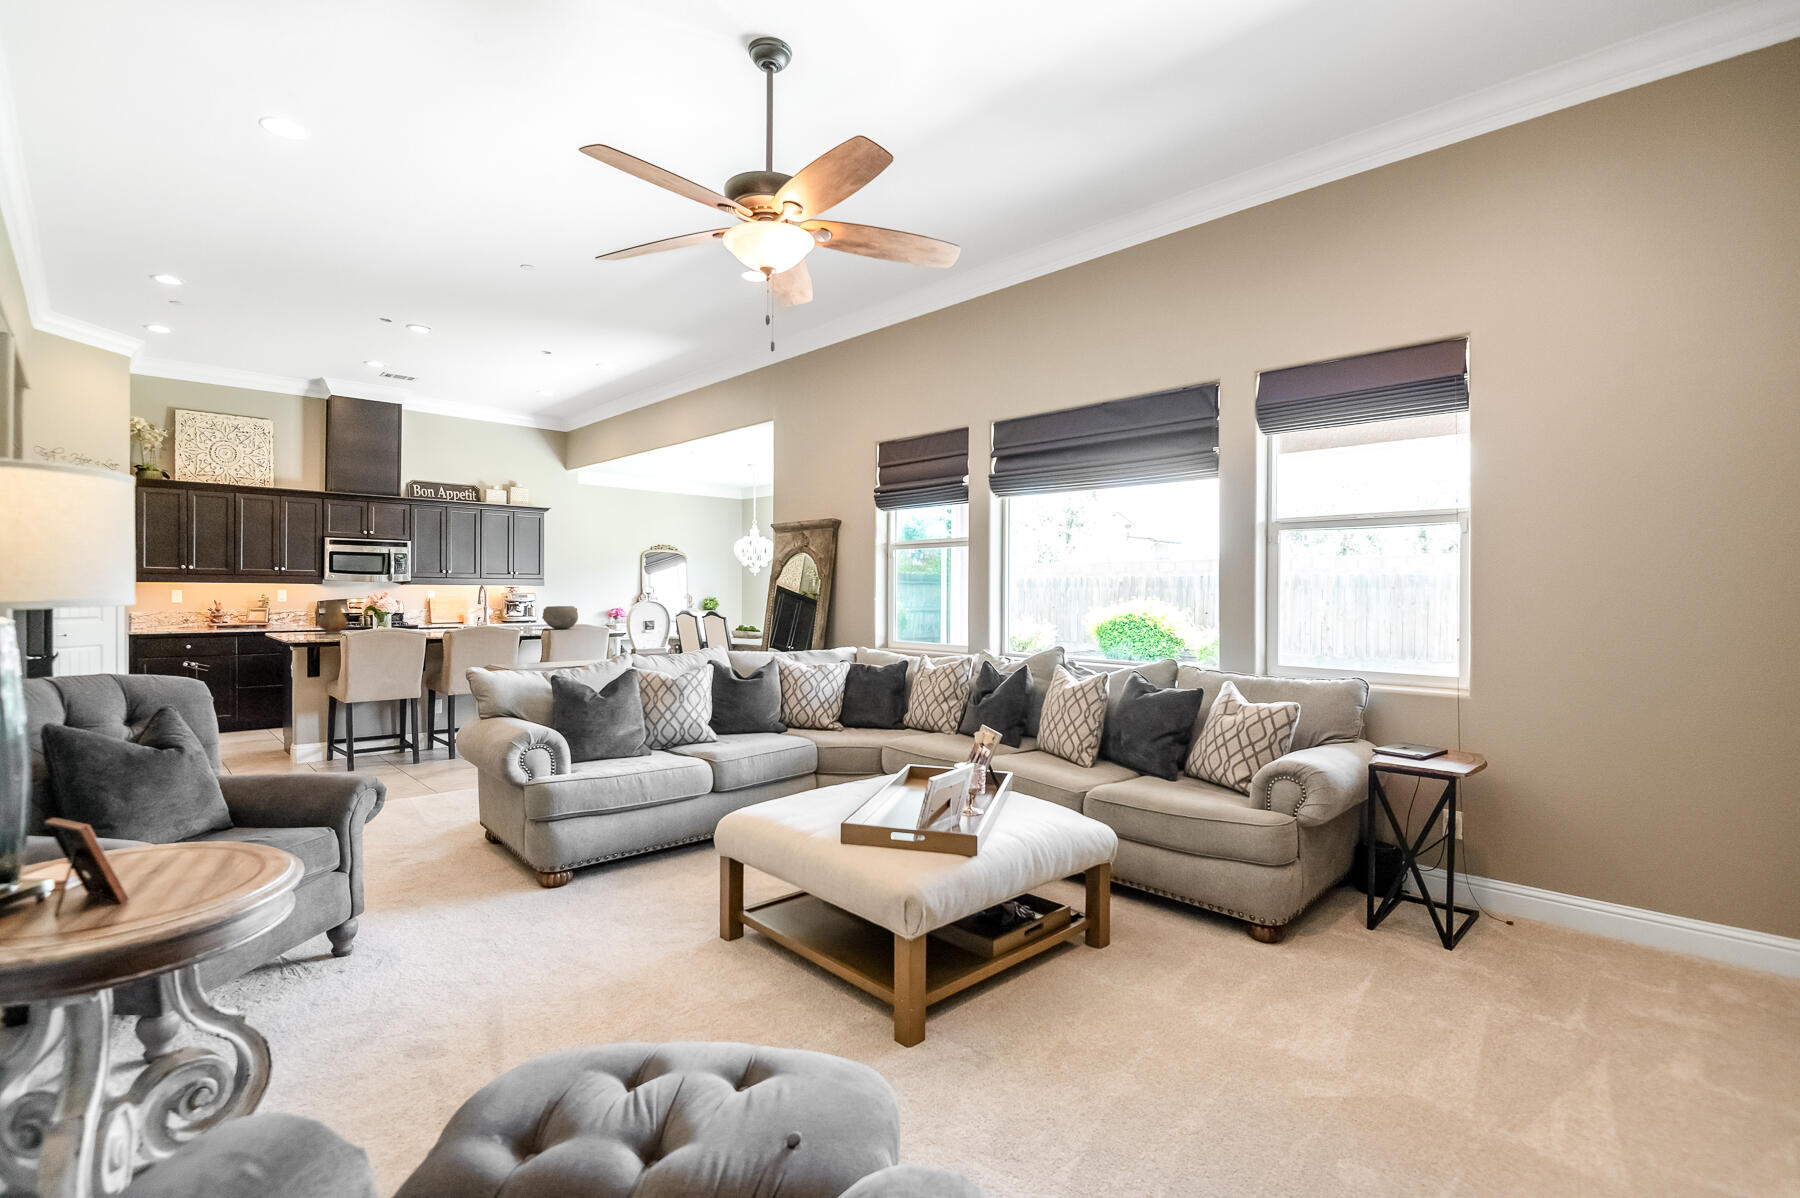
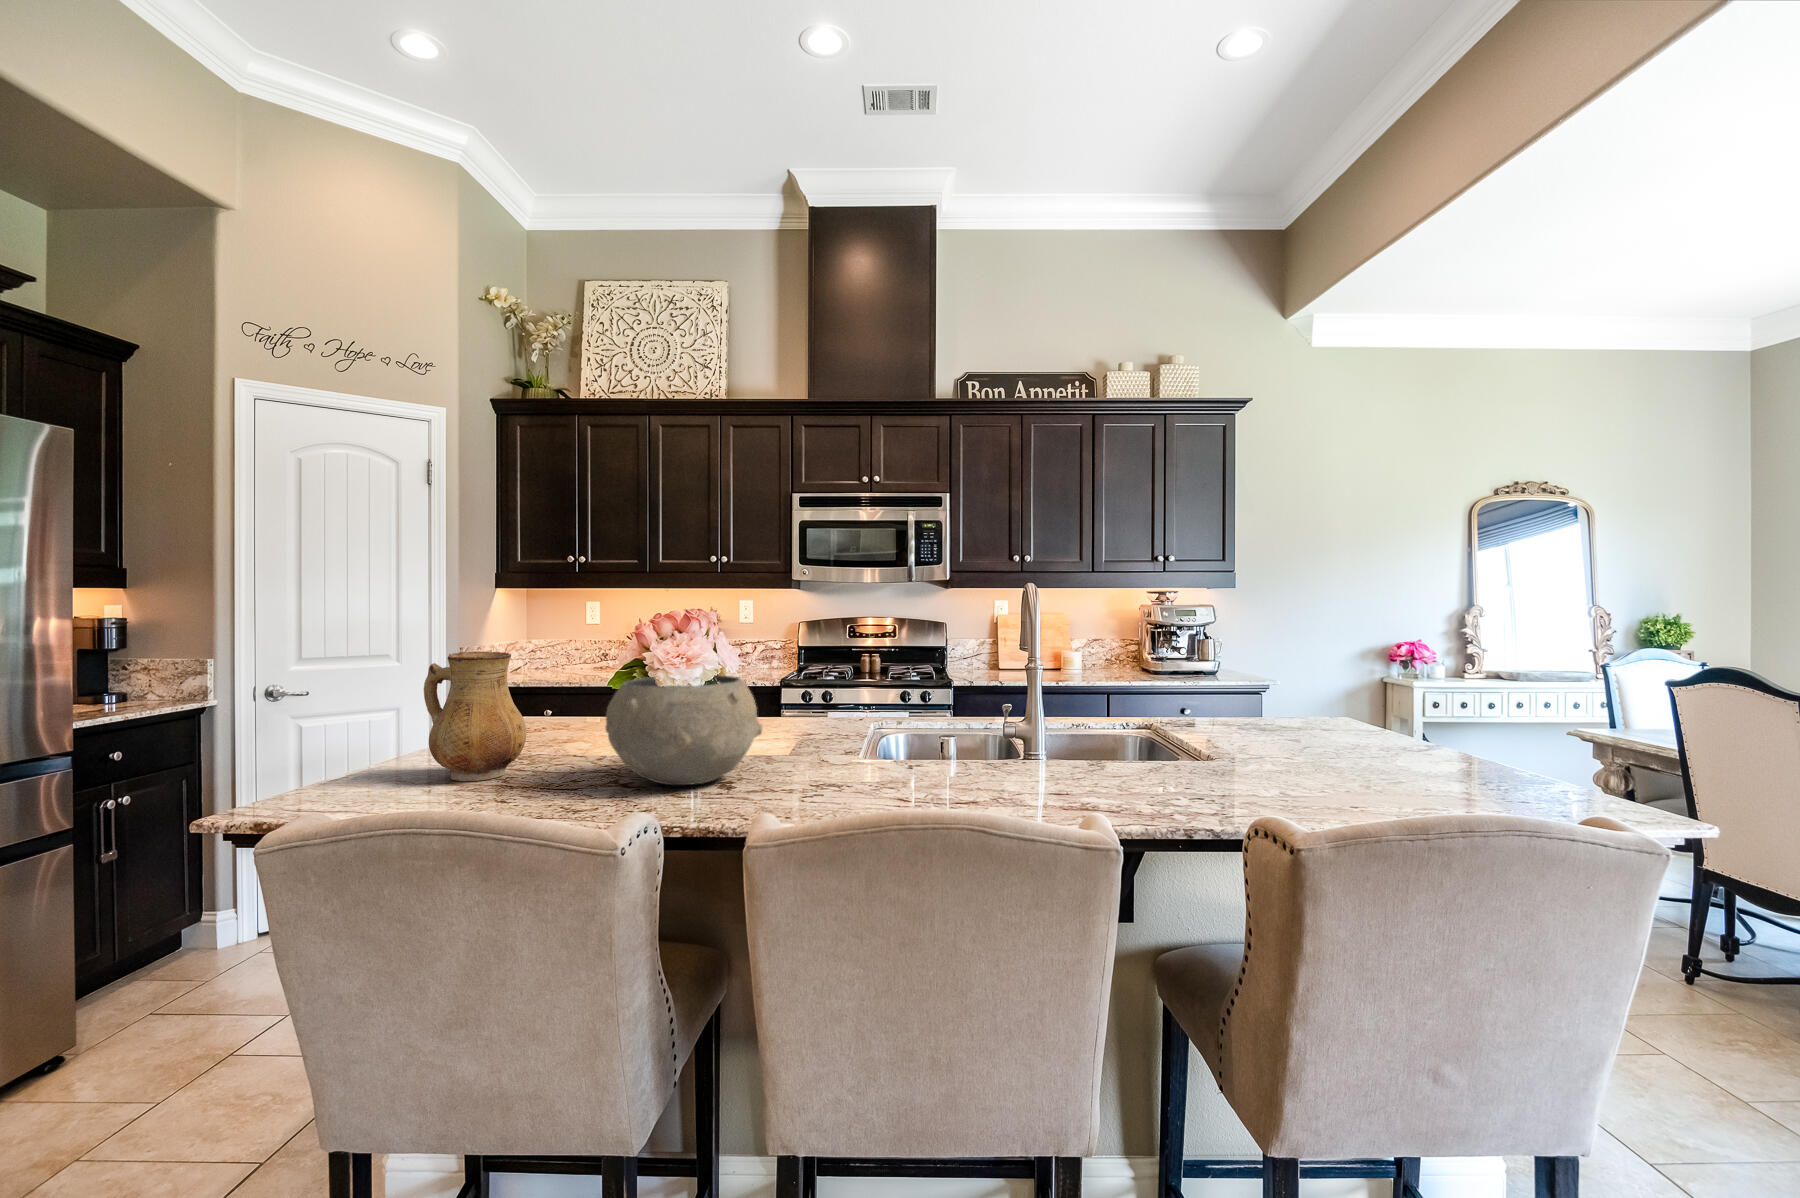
ceramic bowl: present [542,606,578,629] -> present [606,675,762,785]

